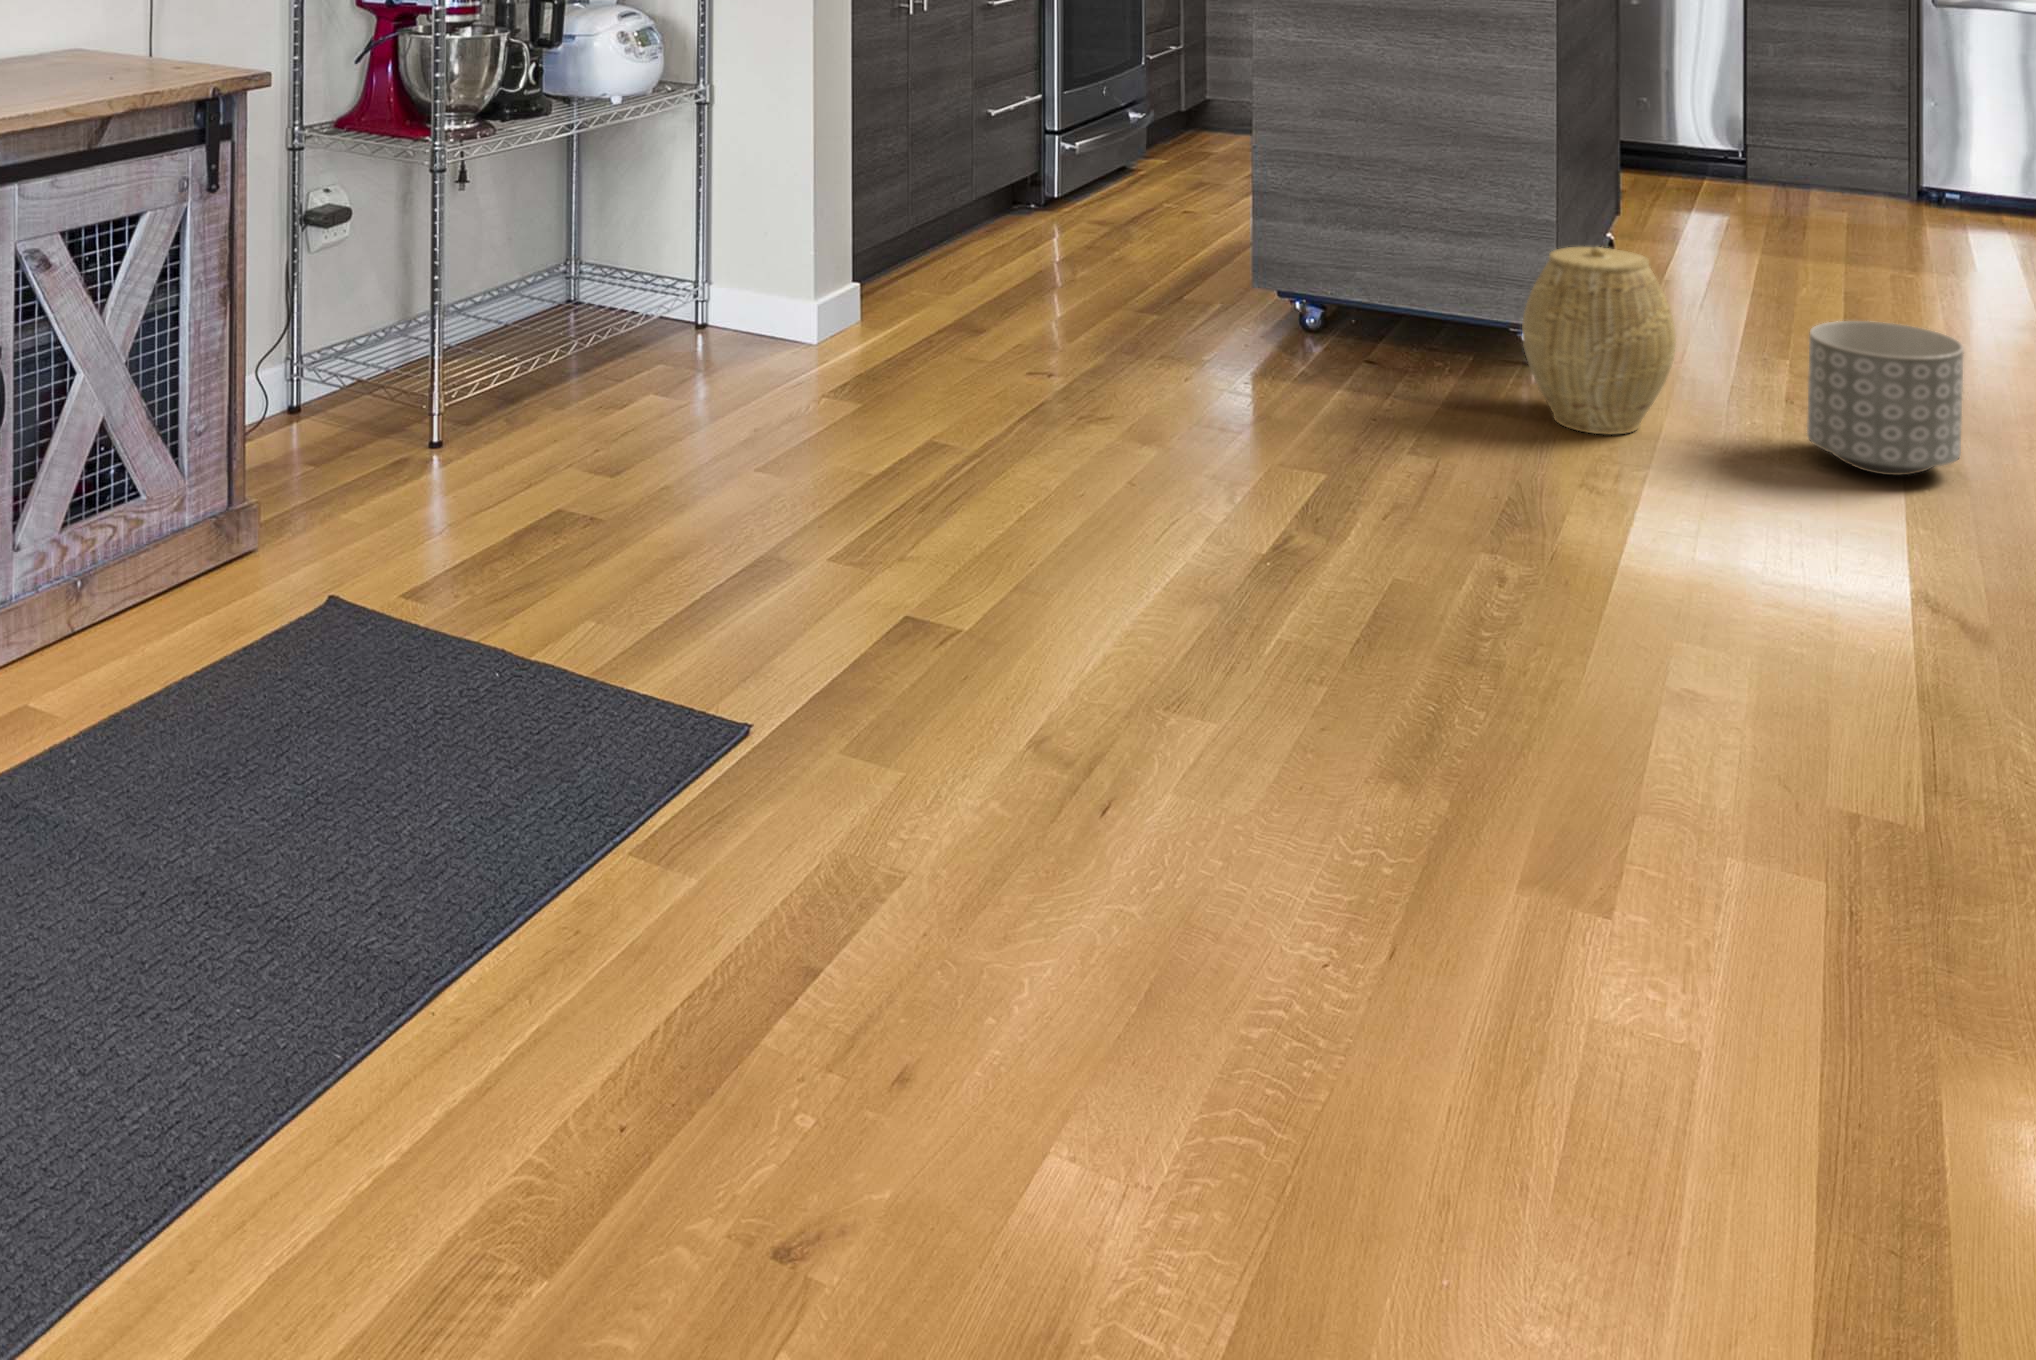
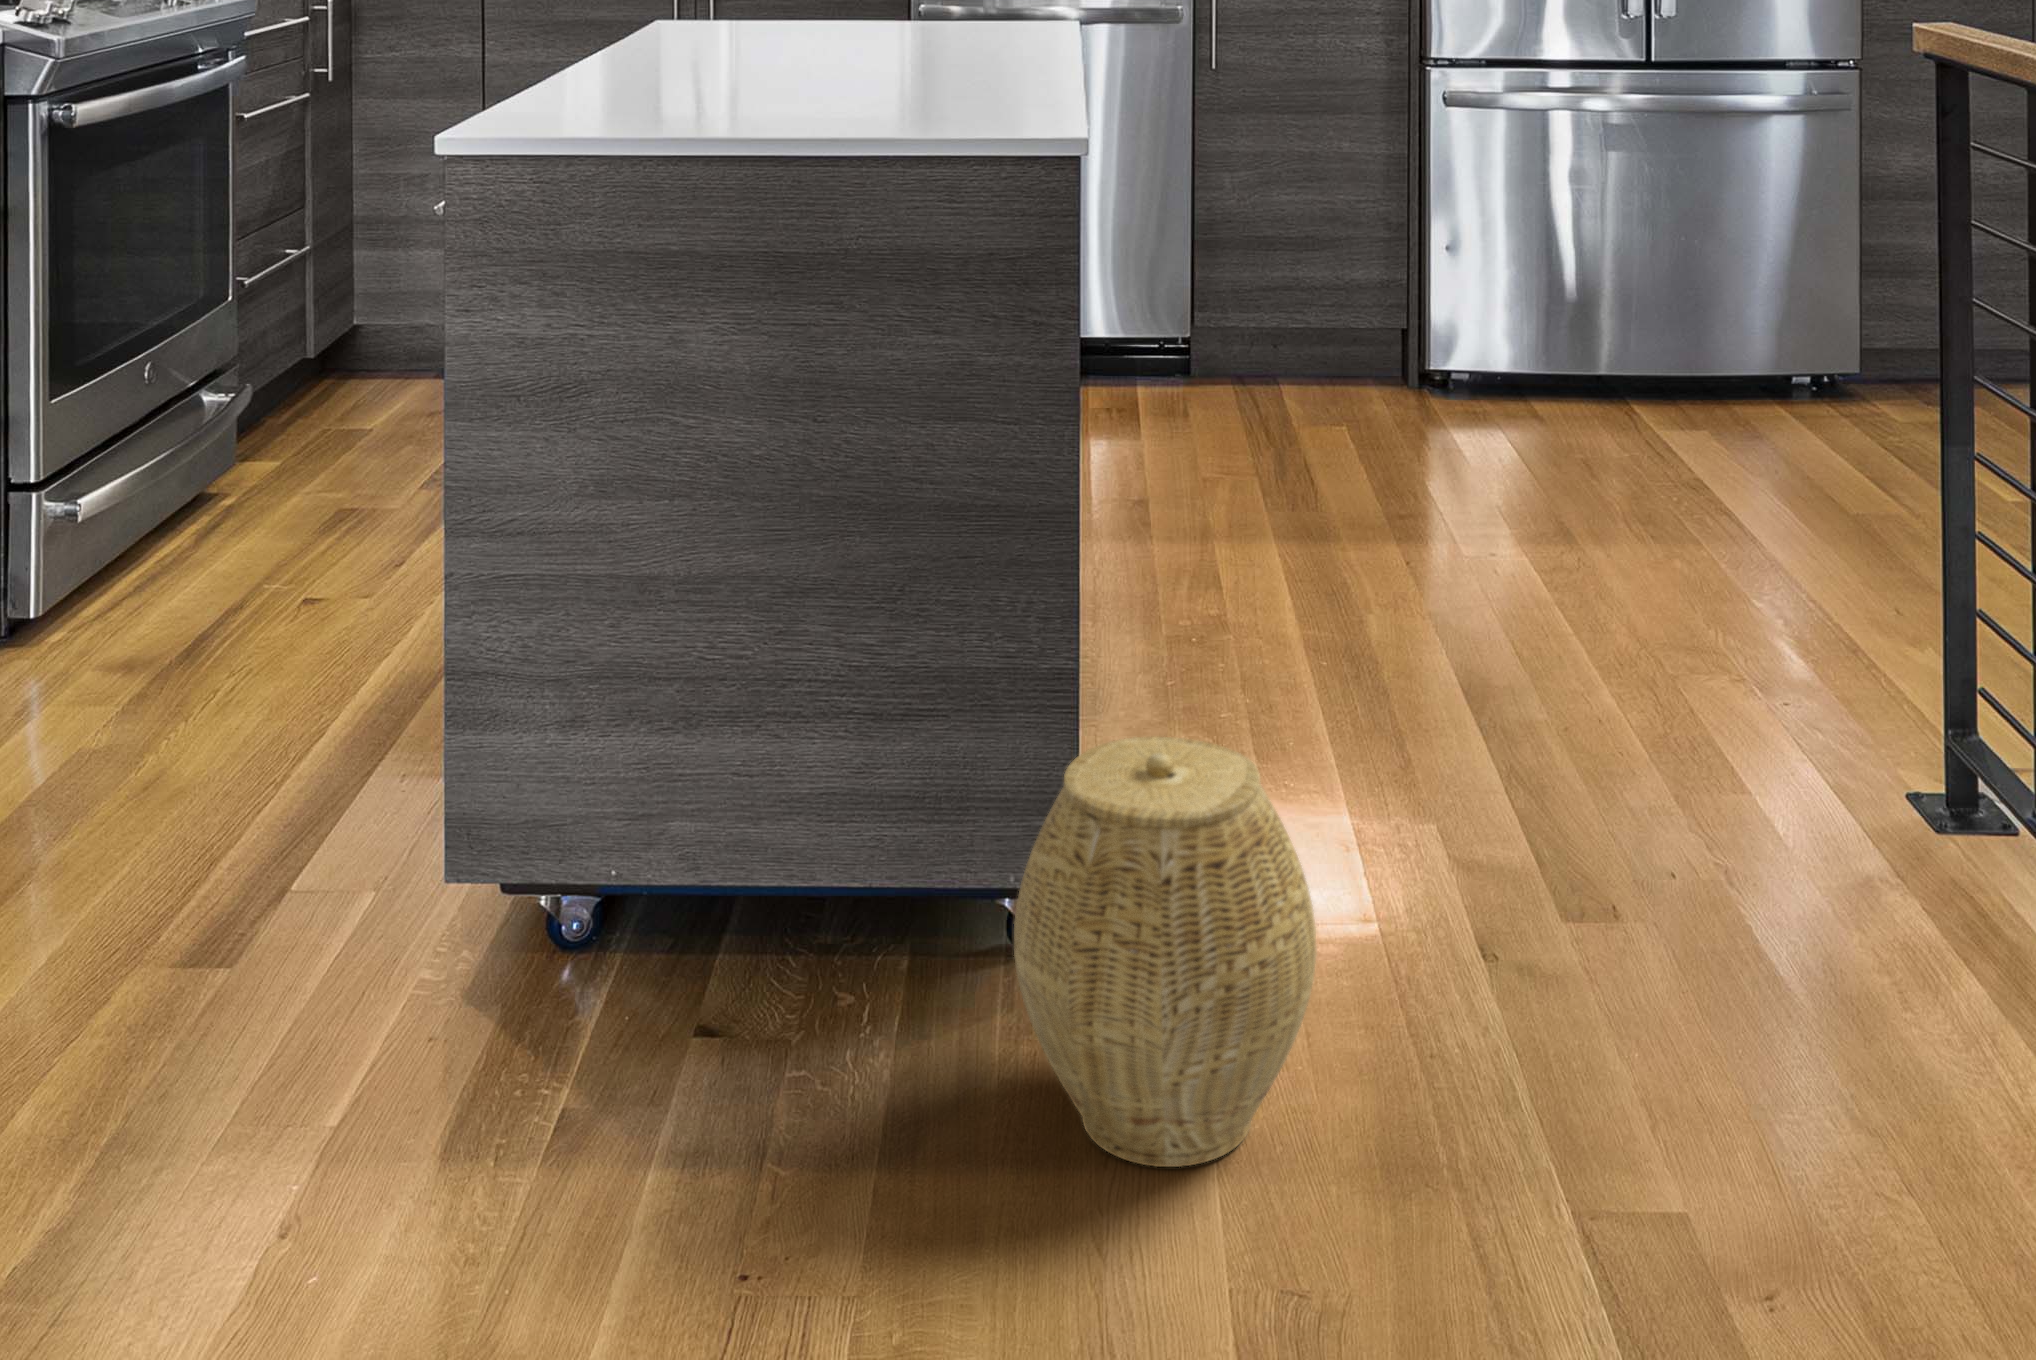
planter: present [1807,321,1964,475] -> none [1567,829,1849,1178]

